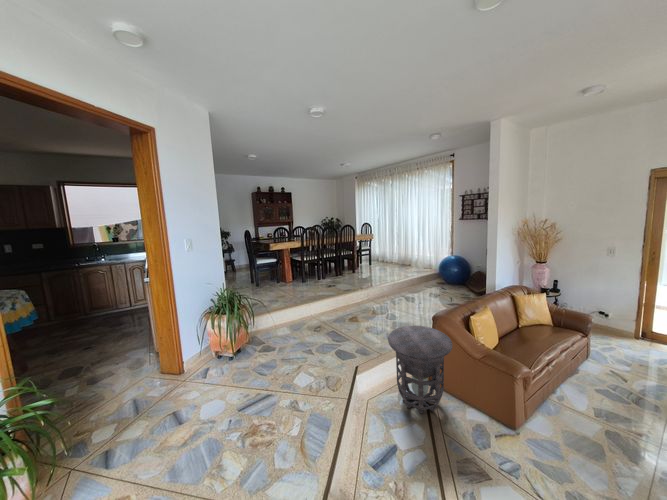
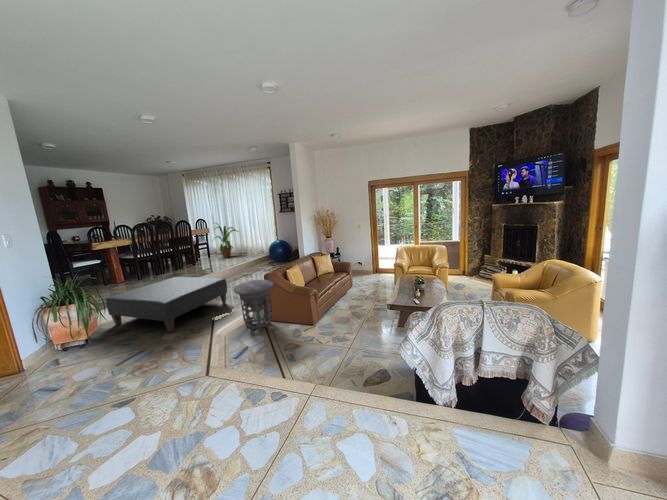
house plant: none [373,228,404,267] -> present [215,223,238,258]
ottoman: none [261,290,381,371] -> present [106,277,227,332]

